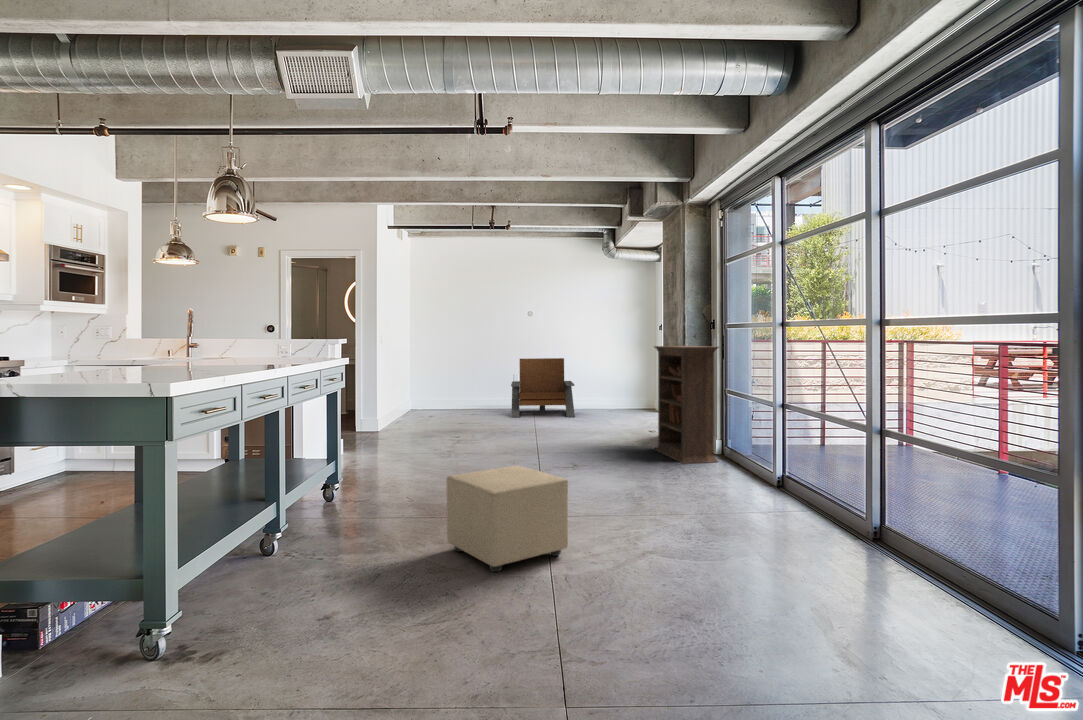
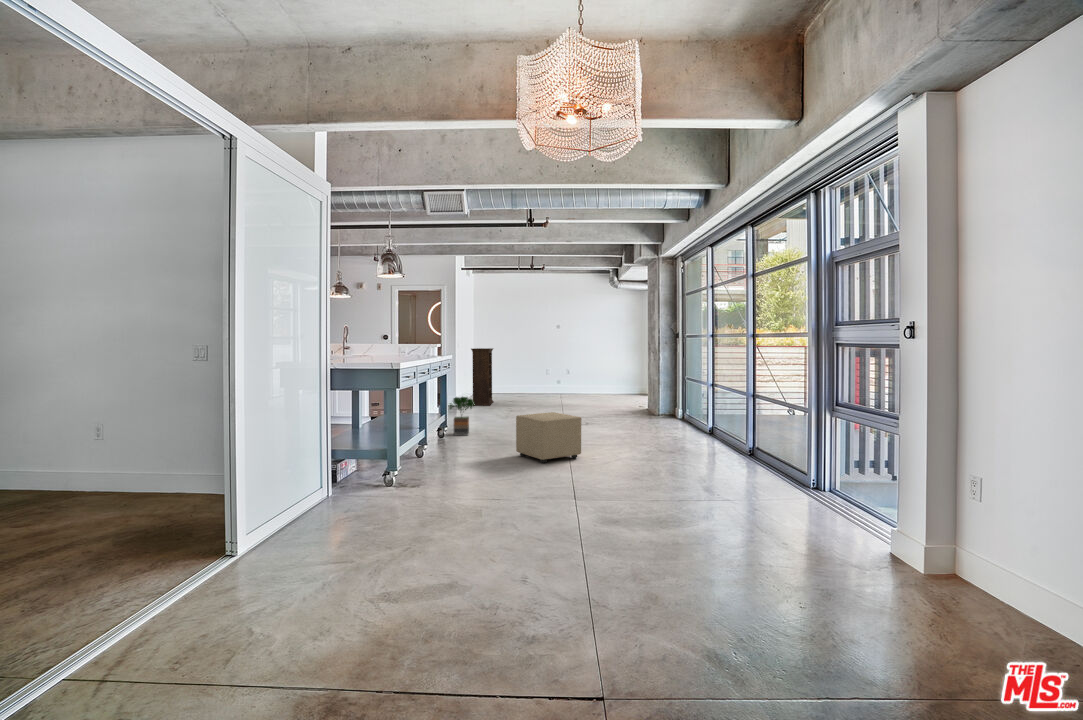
bookcase: present [654,346,719,464] -> present [471,348,494,406]
lounge chair: present [511,358,575,418] -> none [544,359,588,399]
potted tree: none [339,429,388,498] -> present [449,397,475,436]

